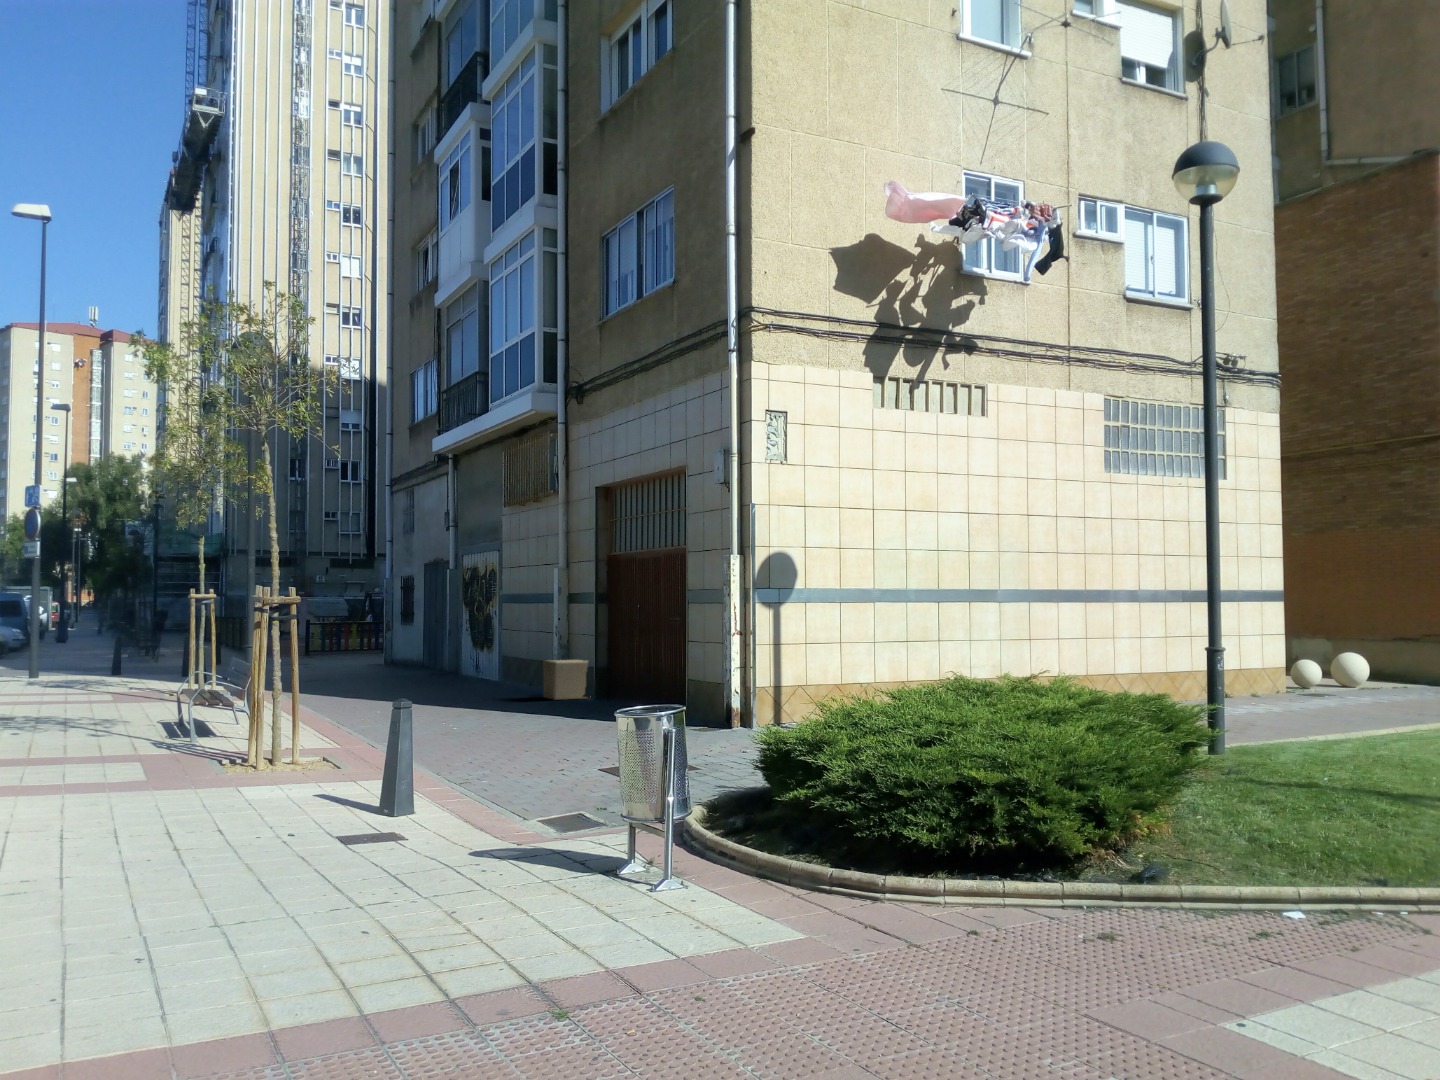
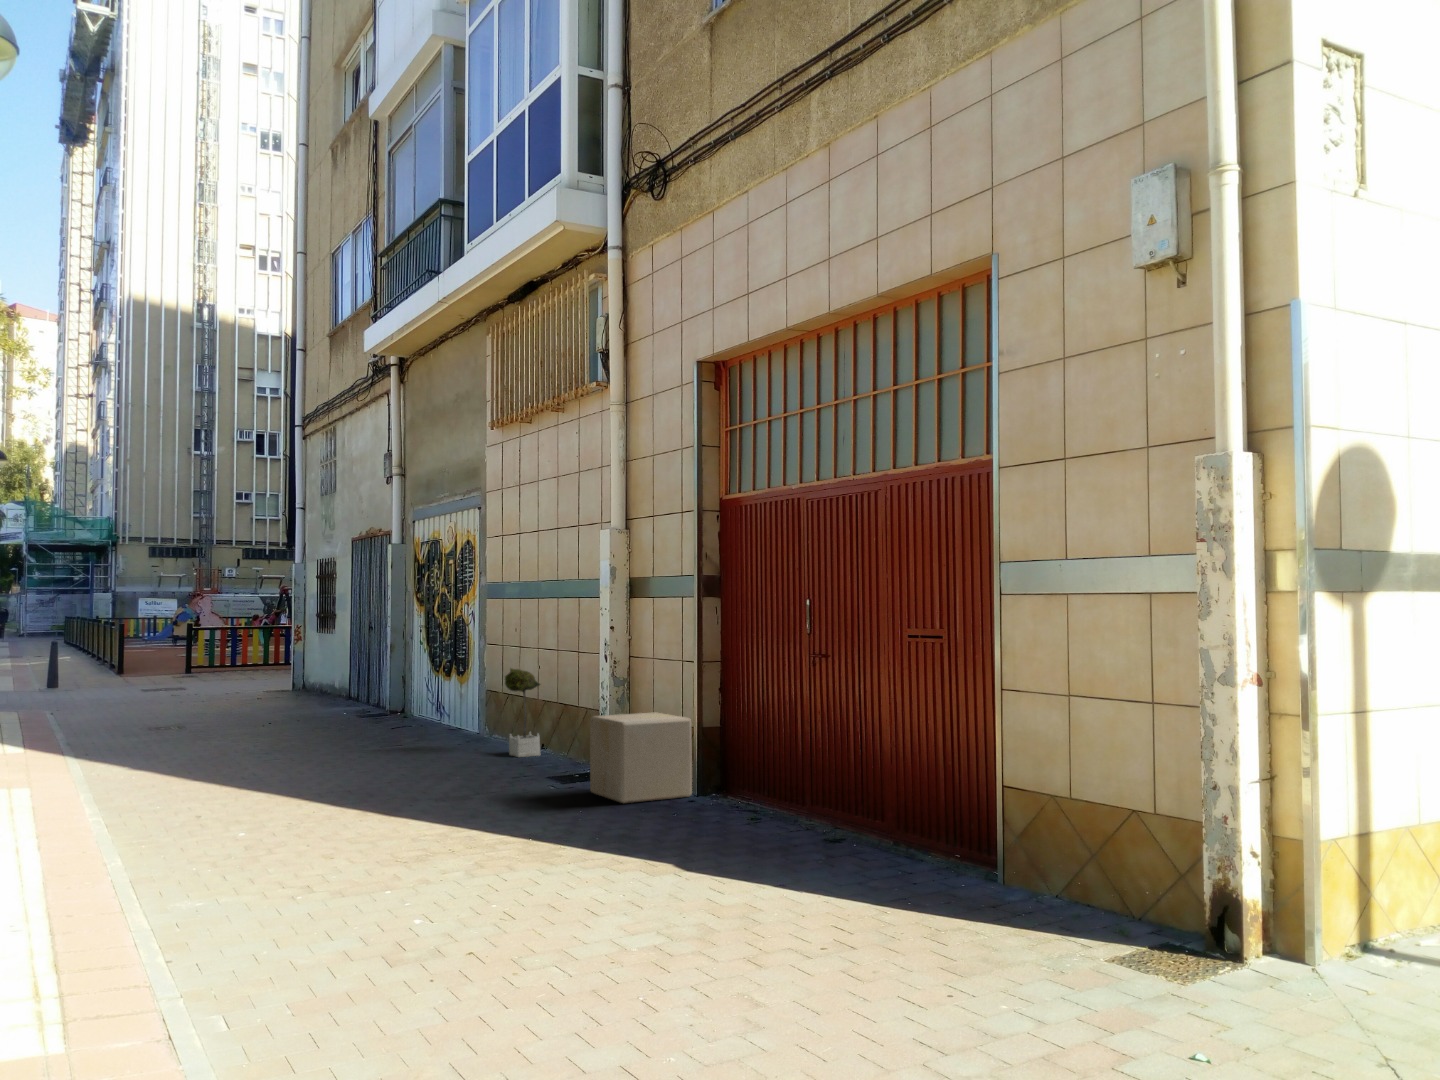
potted tree: none [509,641,529,688] -> present [505,668,541,757]

